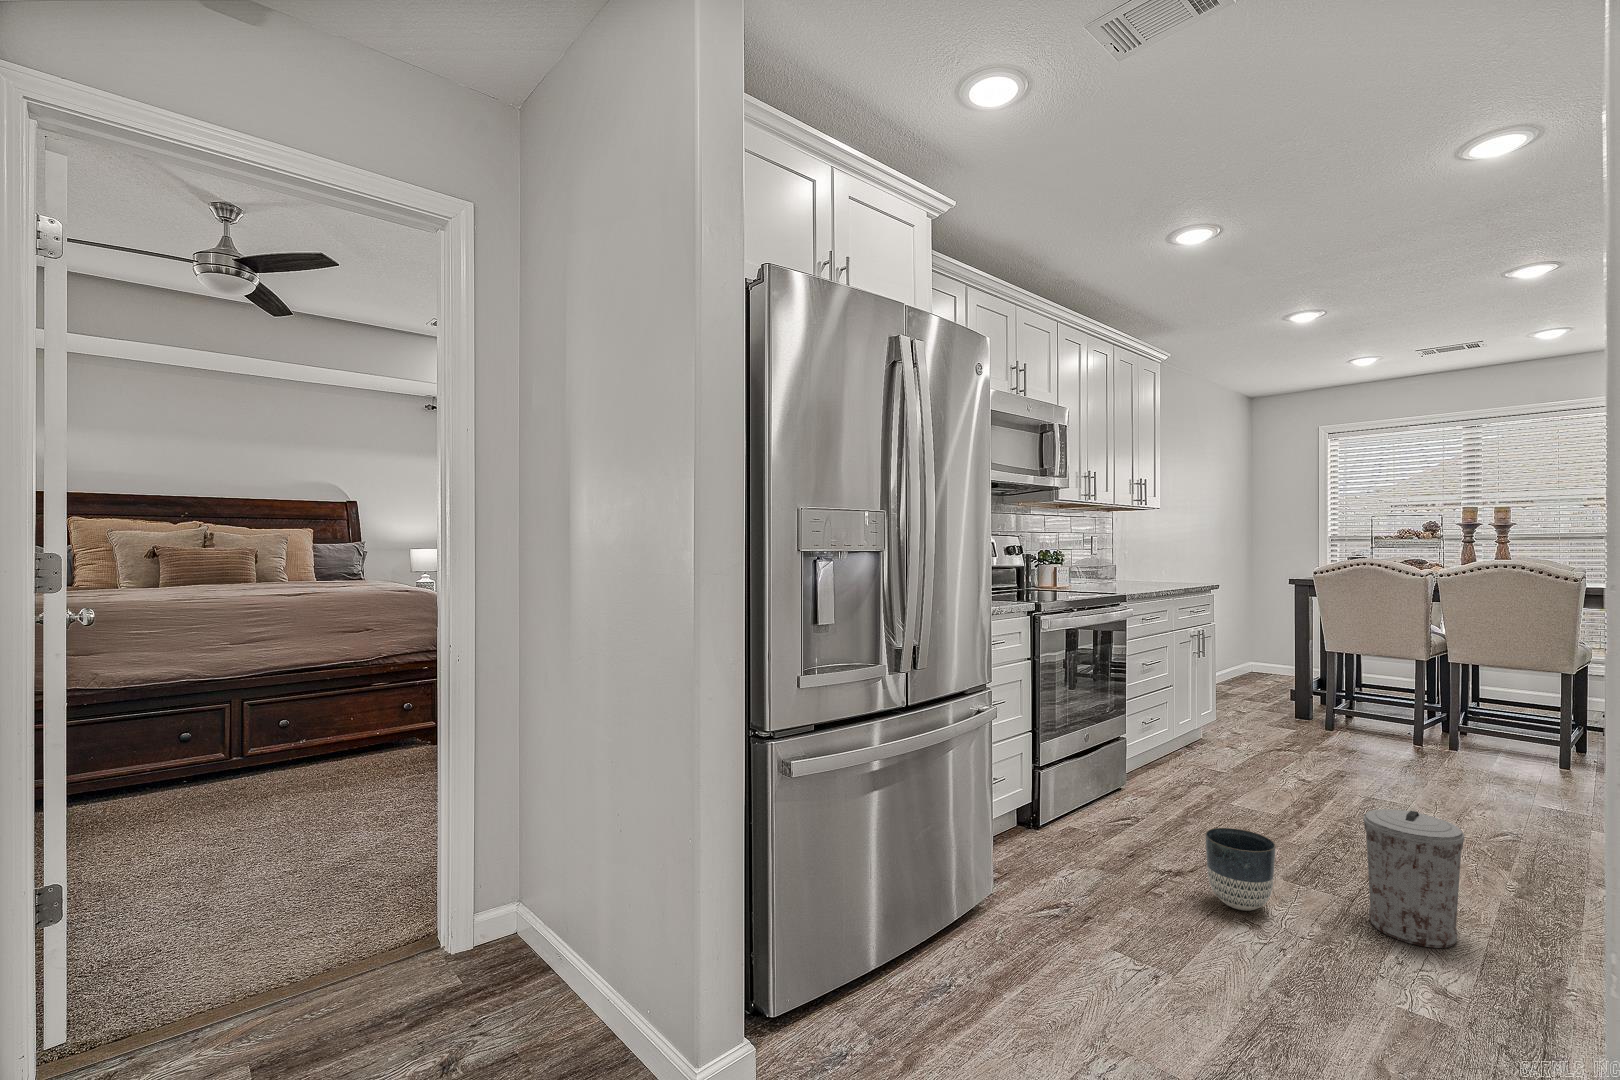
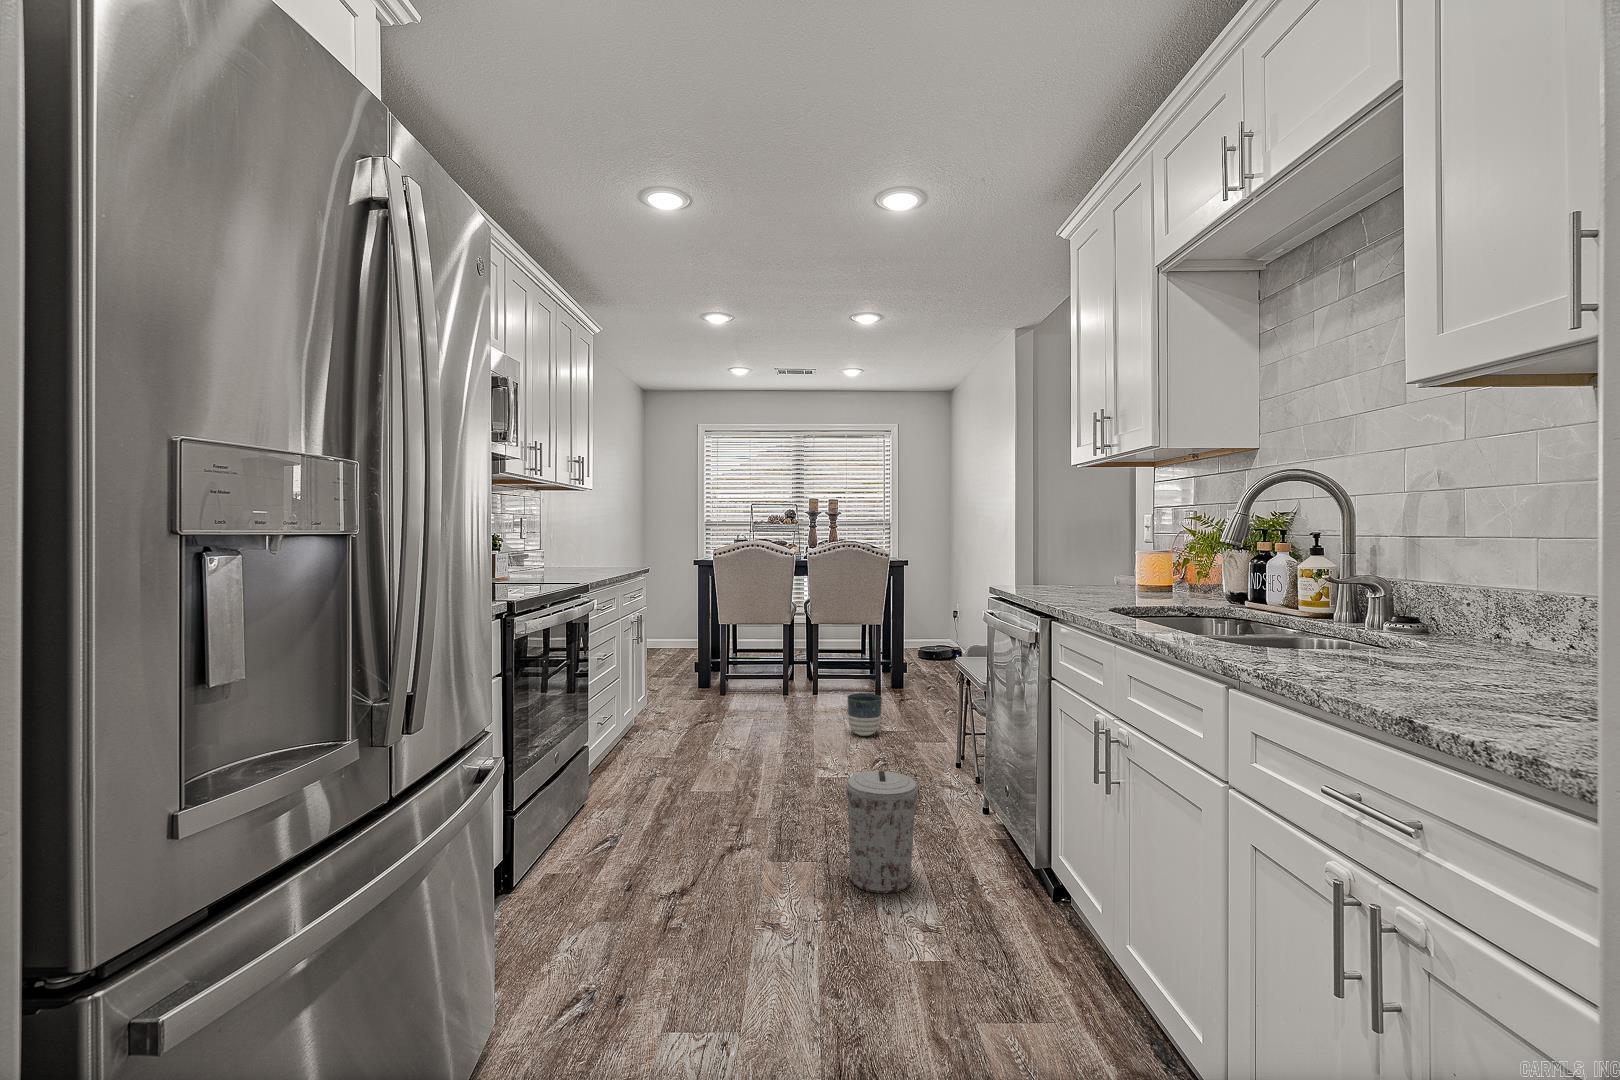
planter: present [1205,828,1275,911] -> present [847,693,882,736]

